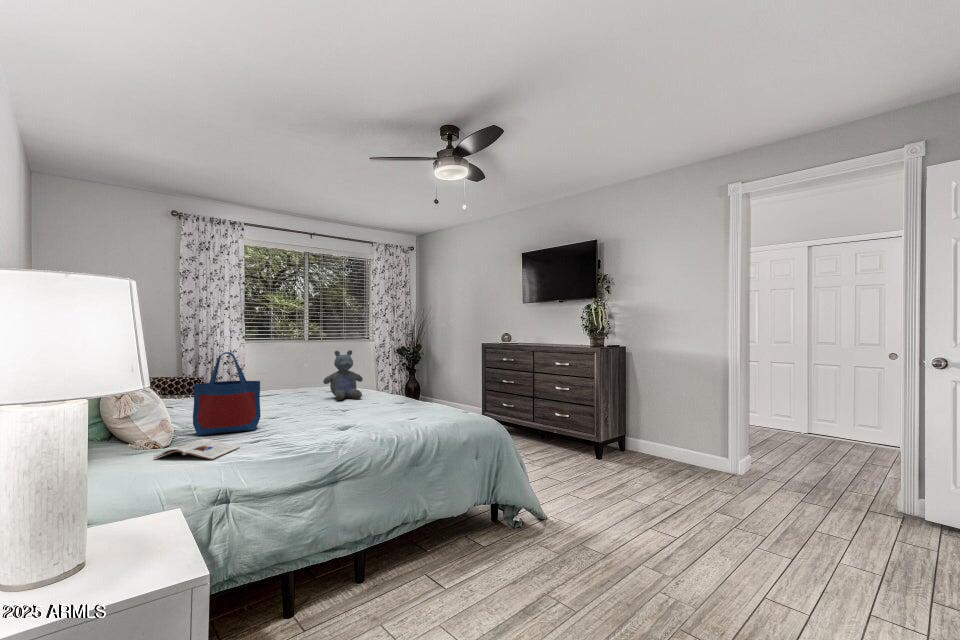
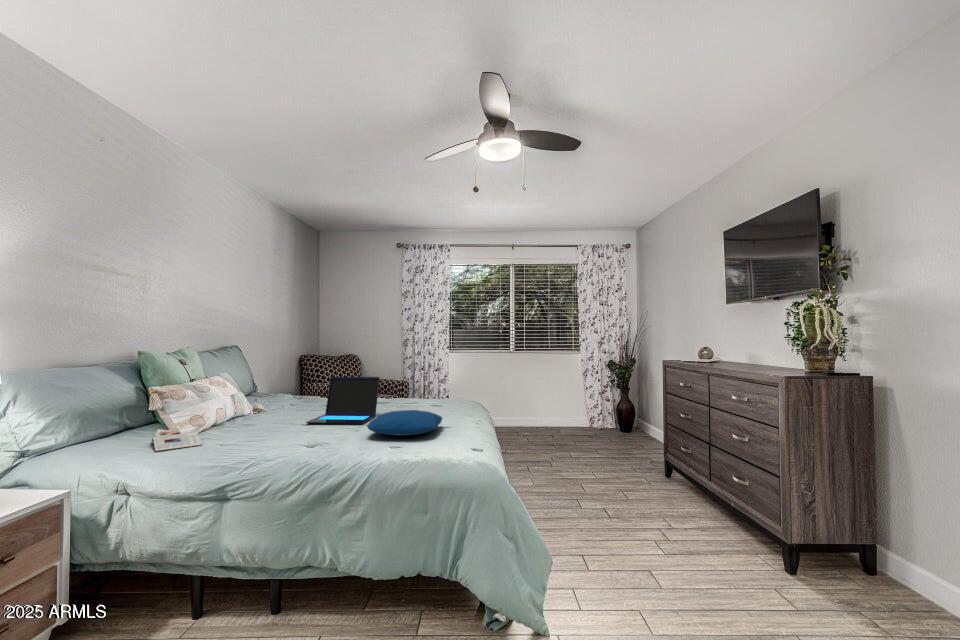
stuffed bear: present [323,350,363,400] -> none [407,361,446,413]
tote bag: present [193,352,260,436] -> none [230,359,281,431]
laptop: none [258,368,333,420] -> present [306,377,380,424]
pillow: none [359,392,430,412] -> present [367,410,442,436]

